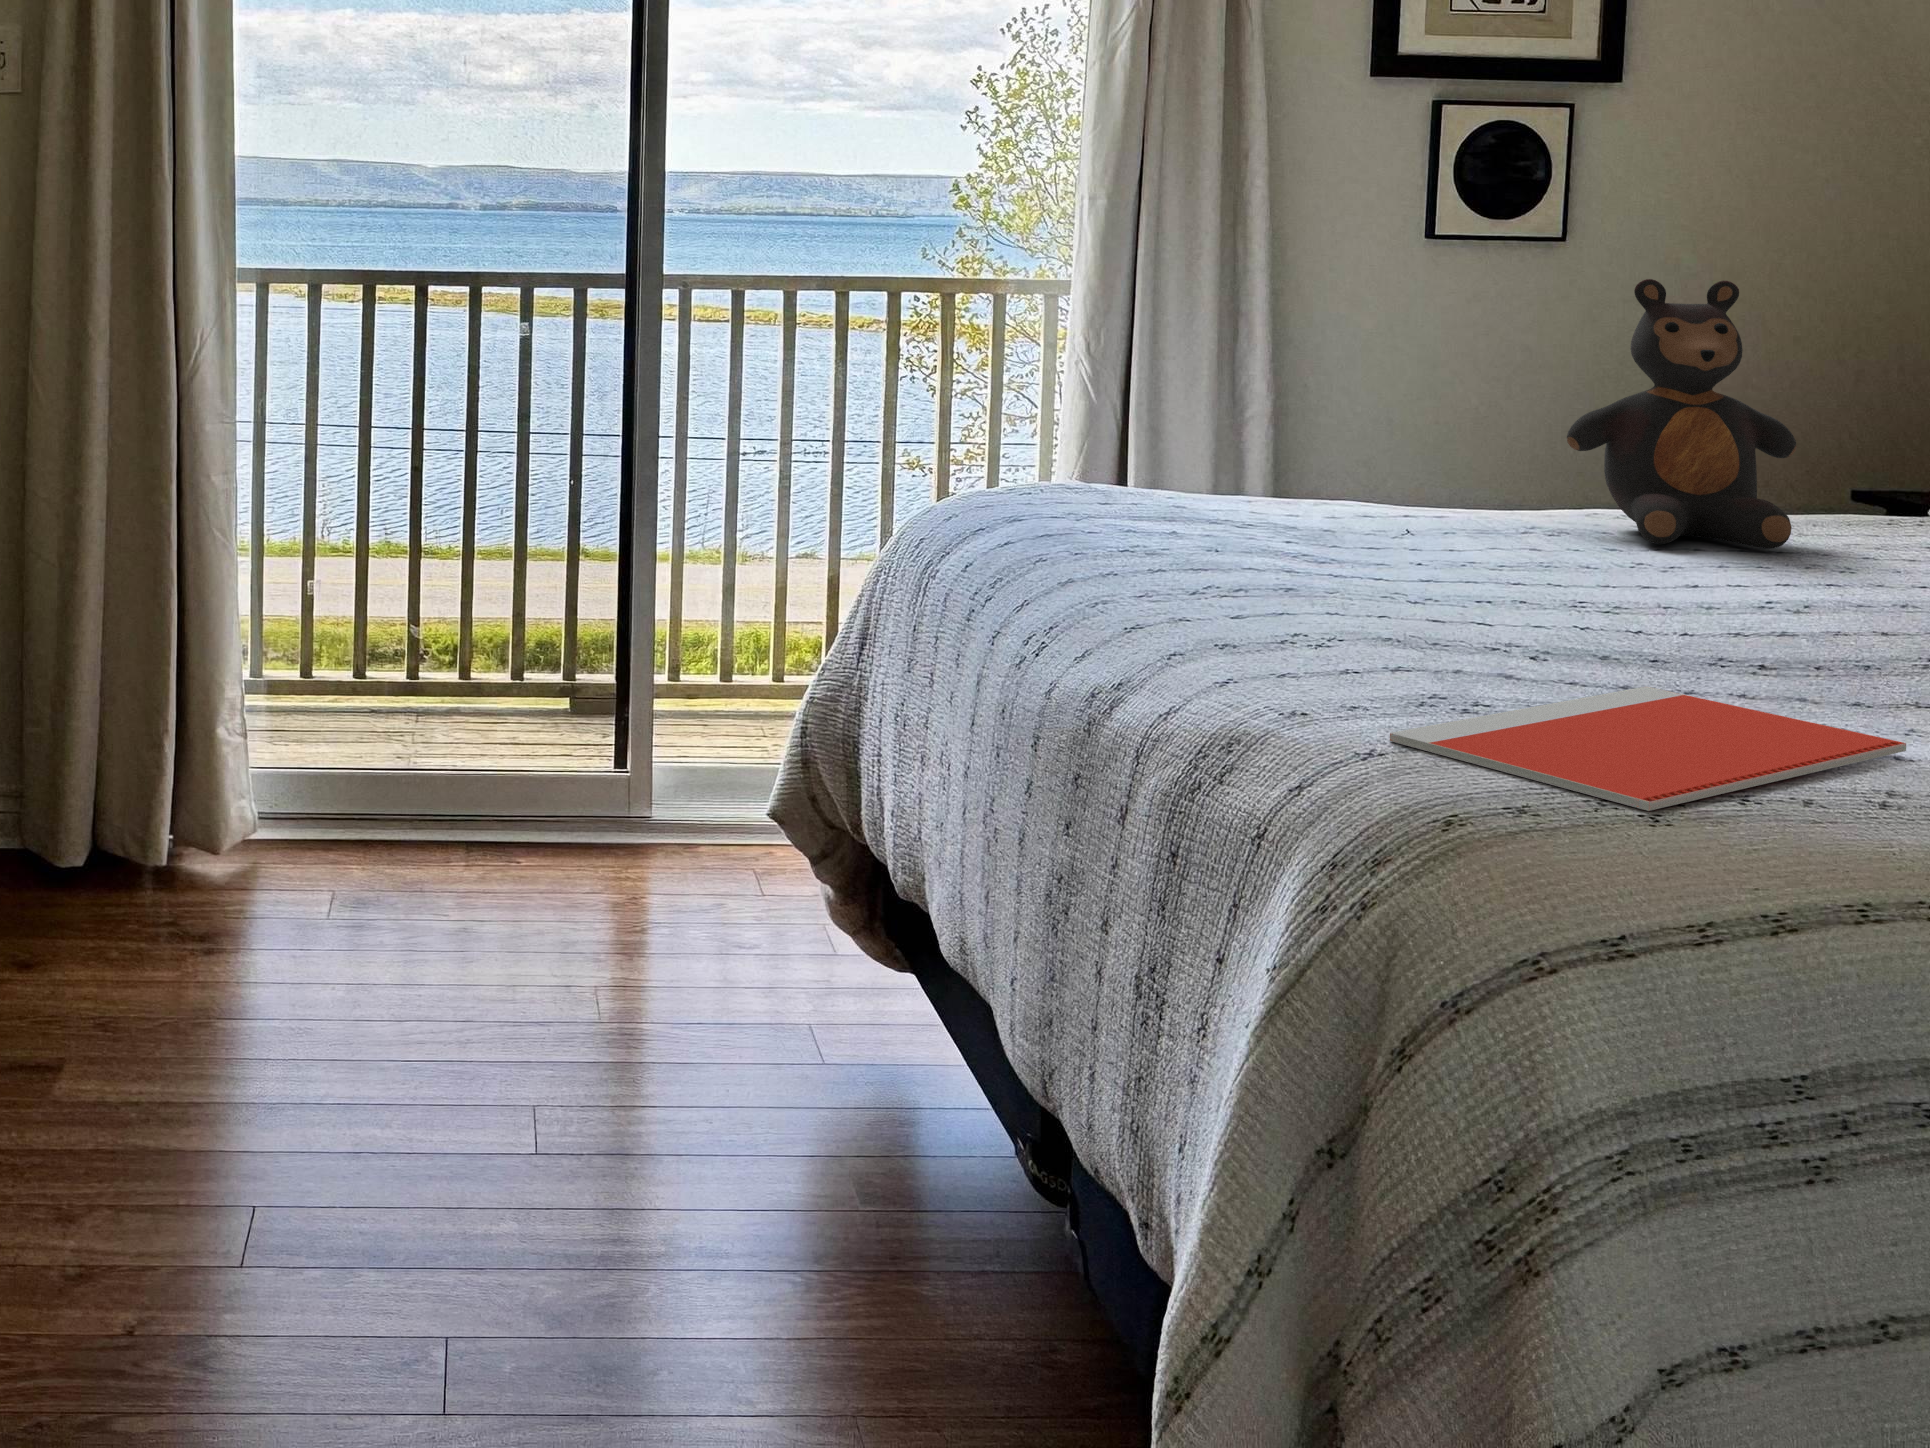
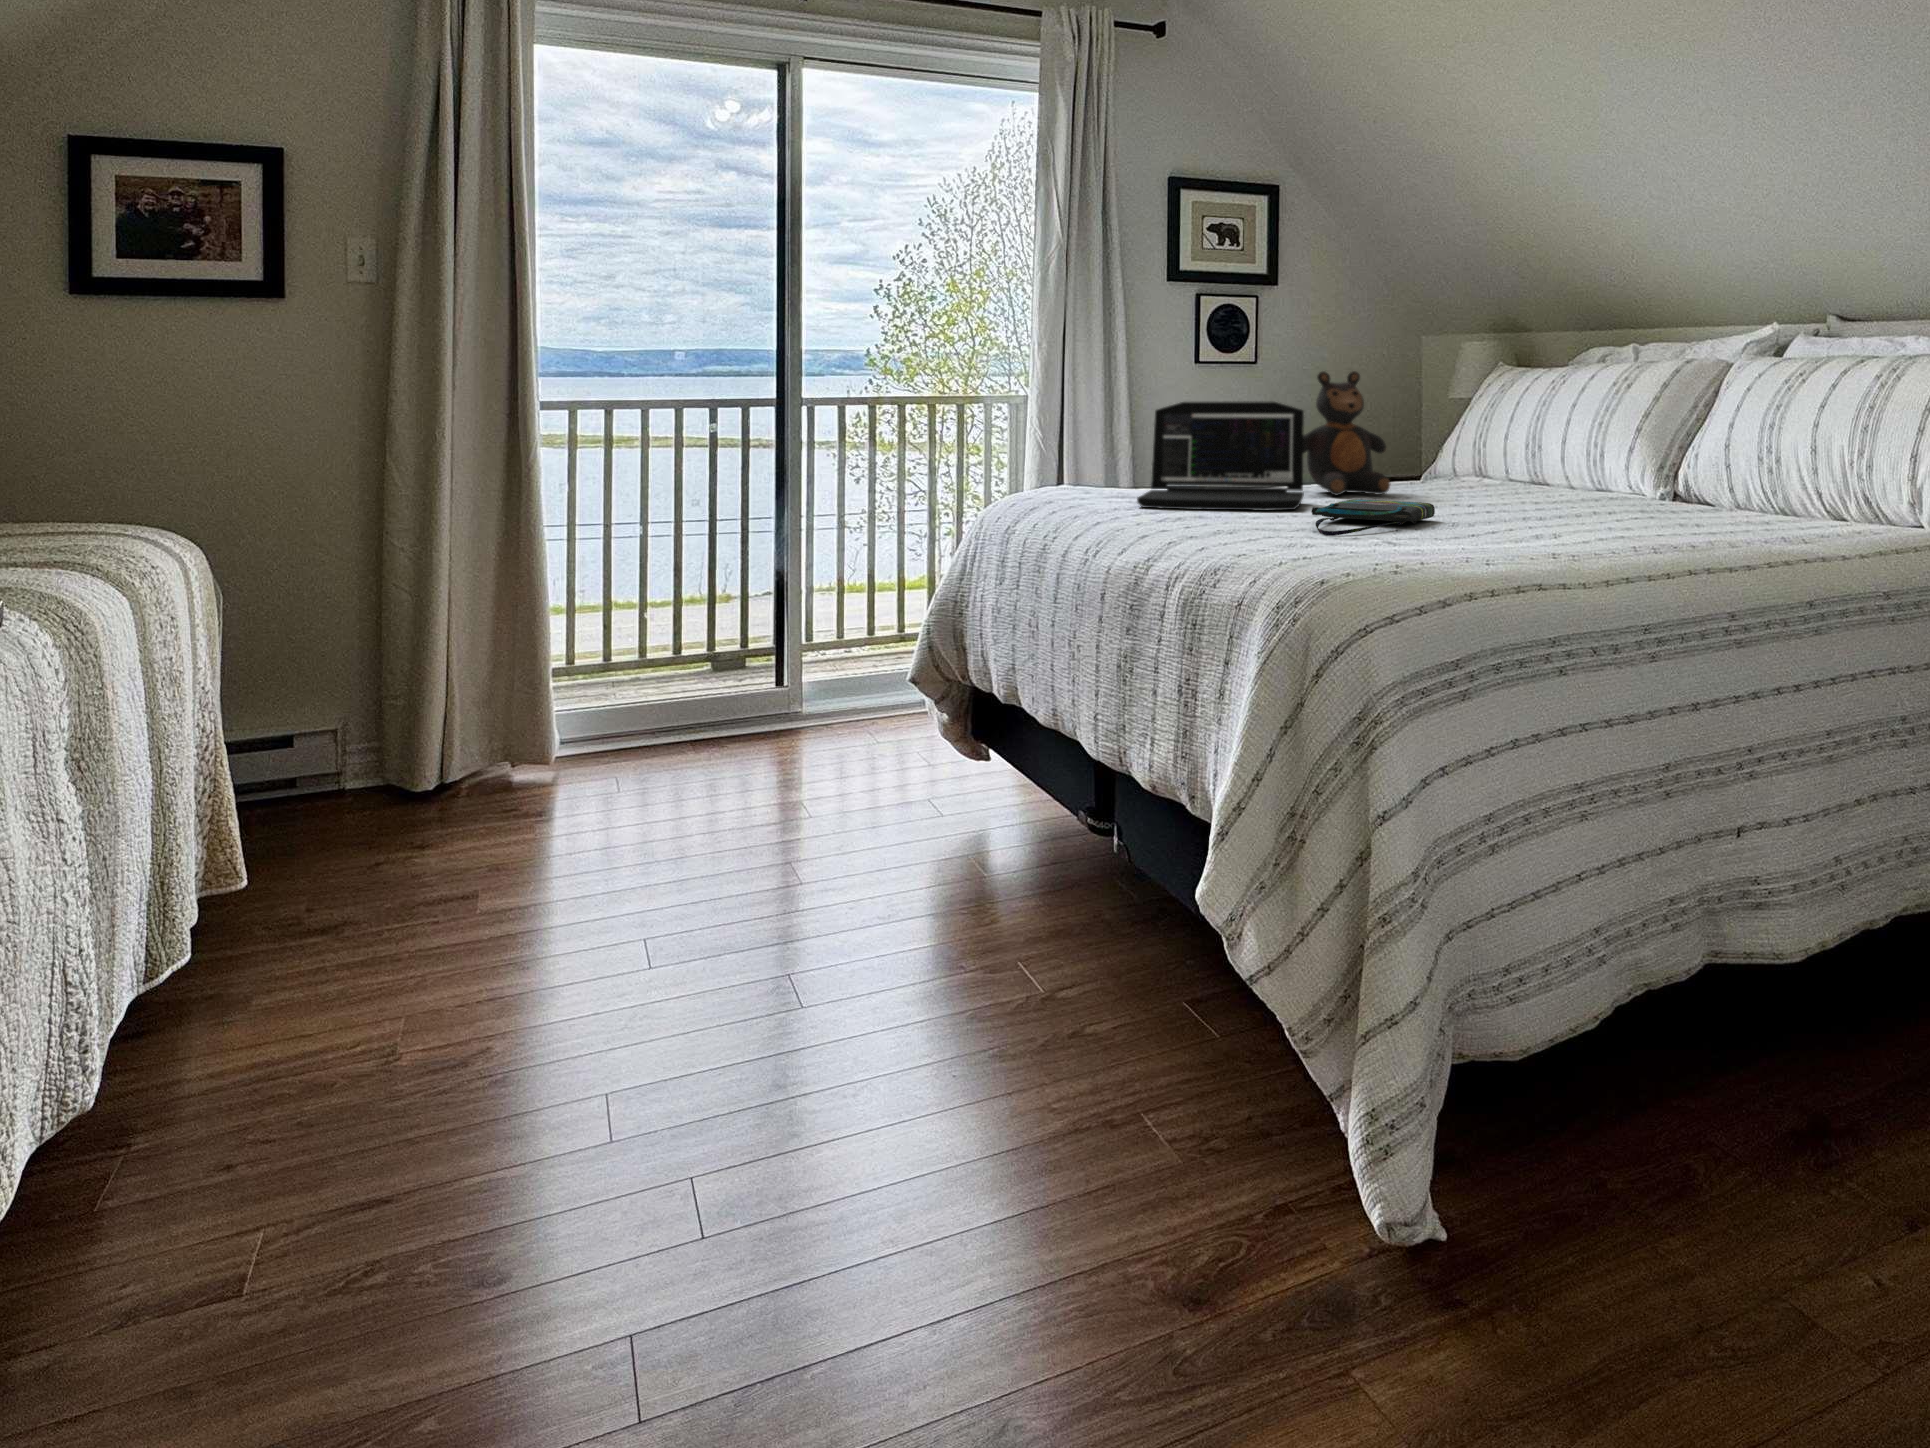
laptop: none [1190,333,1579,578] -> present [1137,402,1304,511]
tote bag: none [1520,571,1843,662] -> present [1311,499,1435,536]
notebook: present [1390,686,1906,811] -> none [1297,538,1490,575]

